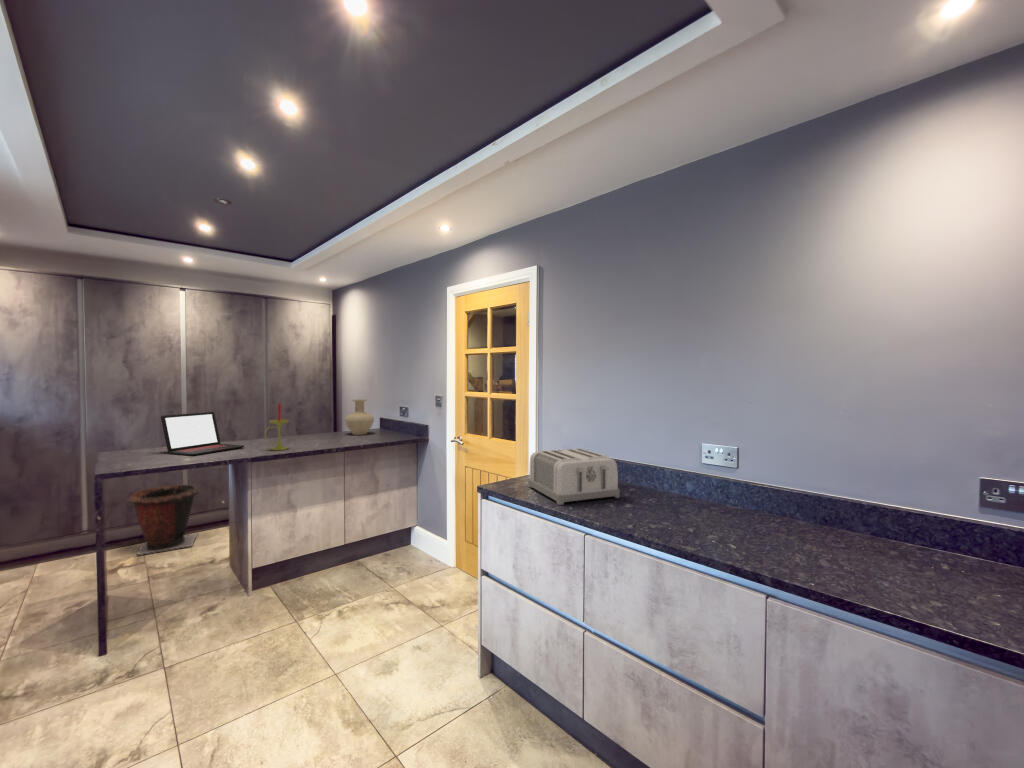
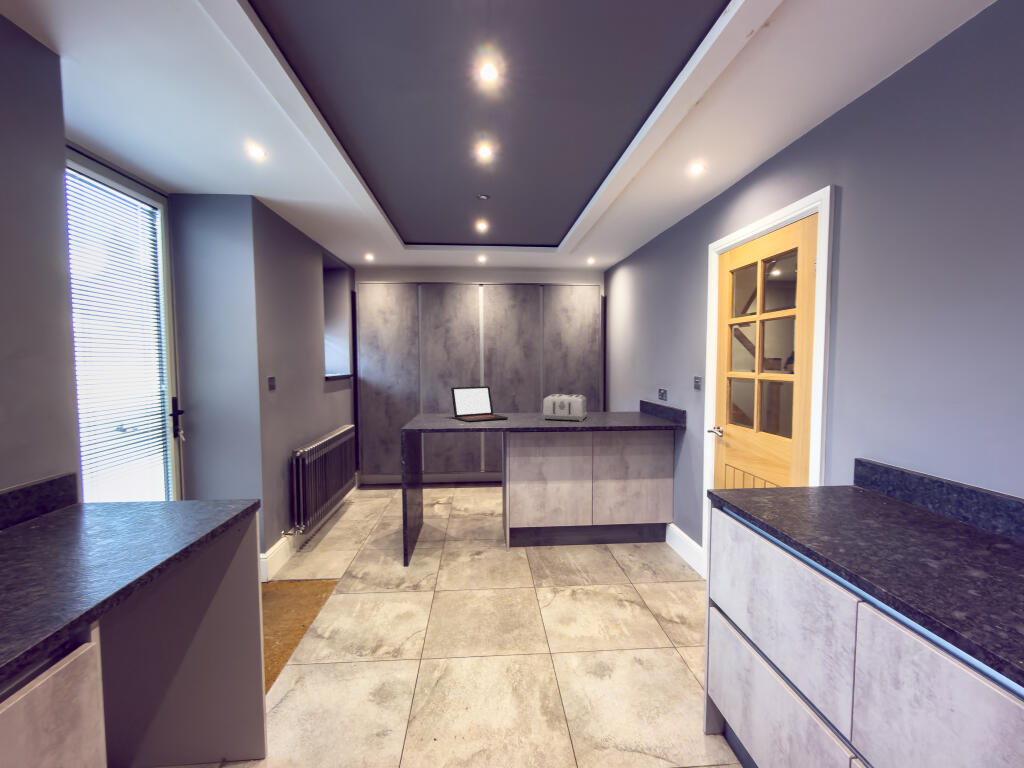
vase: present [345,400,374,435] -> none [601,380,631,416]
candle: present [265,404,288,450] -> none [521,379,542,424]
toaster: present [528,449,620,505] -> present [542,394,587,422]
trash can: present [129,485,199,555] -> none [444,446,489,499]

